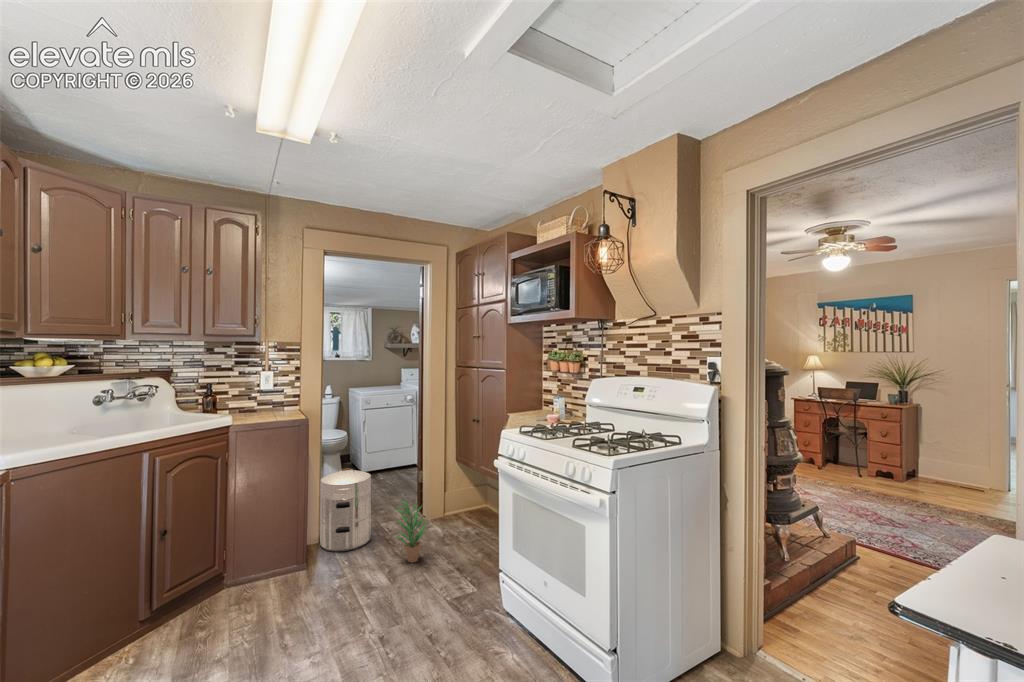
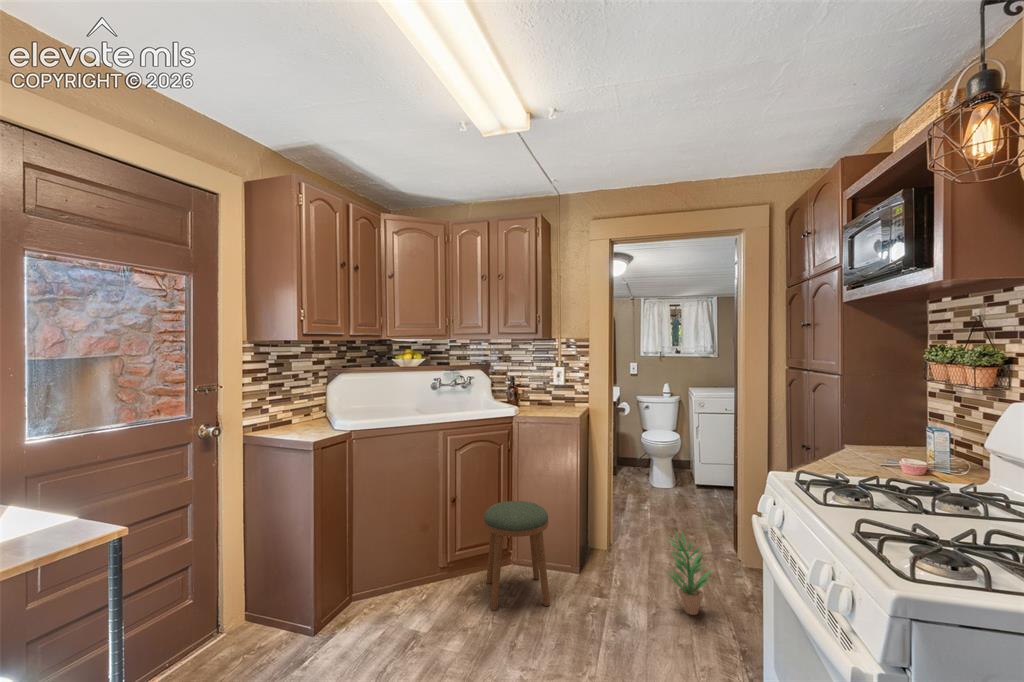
waste bin: present [320,468,371,552] -> none [606,477,661,570]
stool: none [206,512,297,634] -> present [484,501,550,611]

